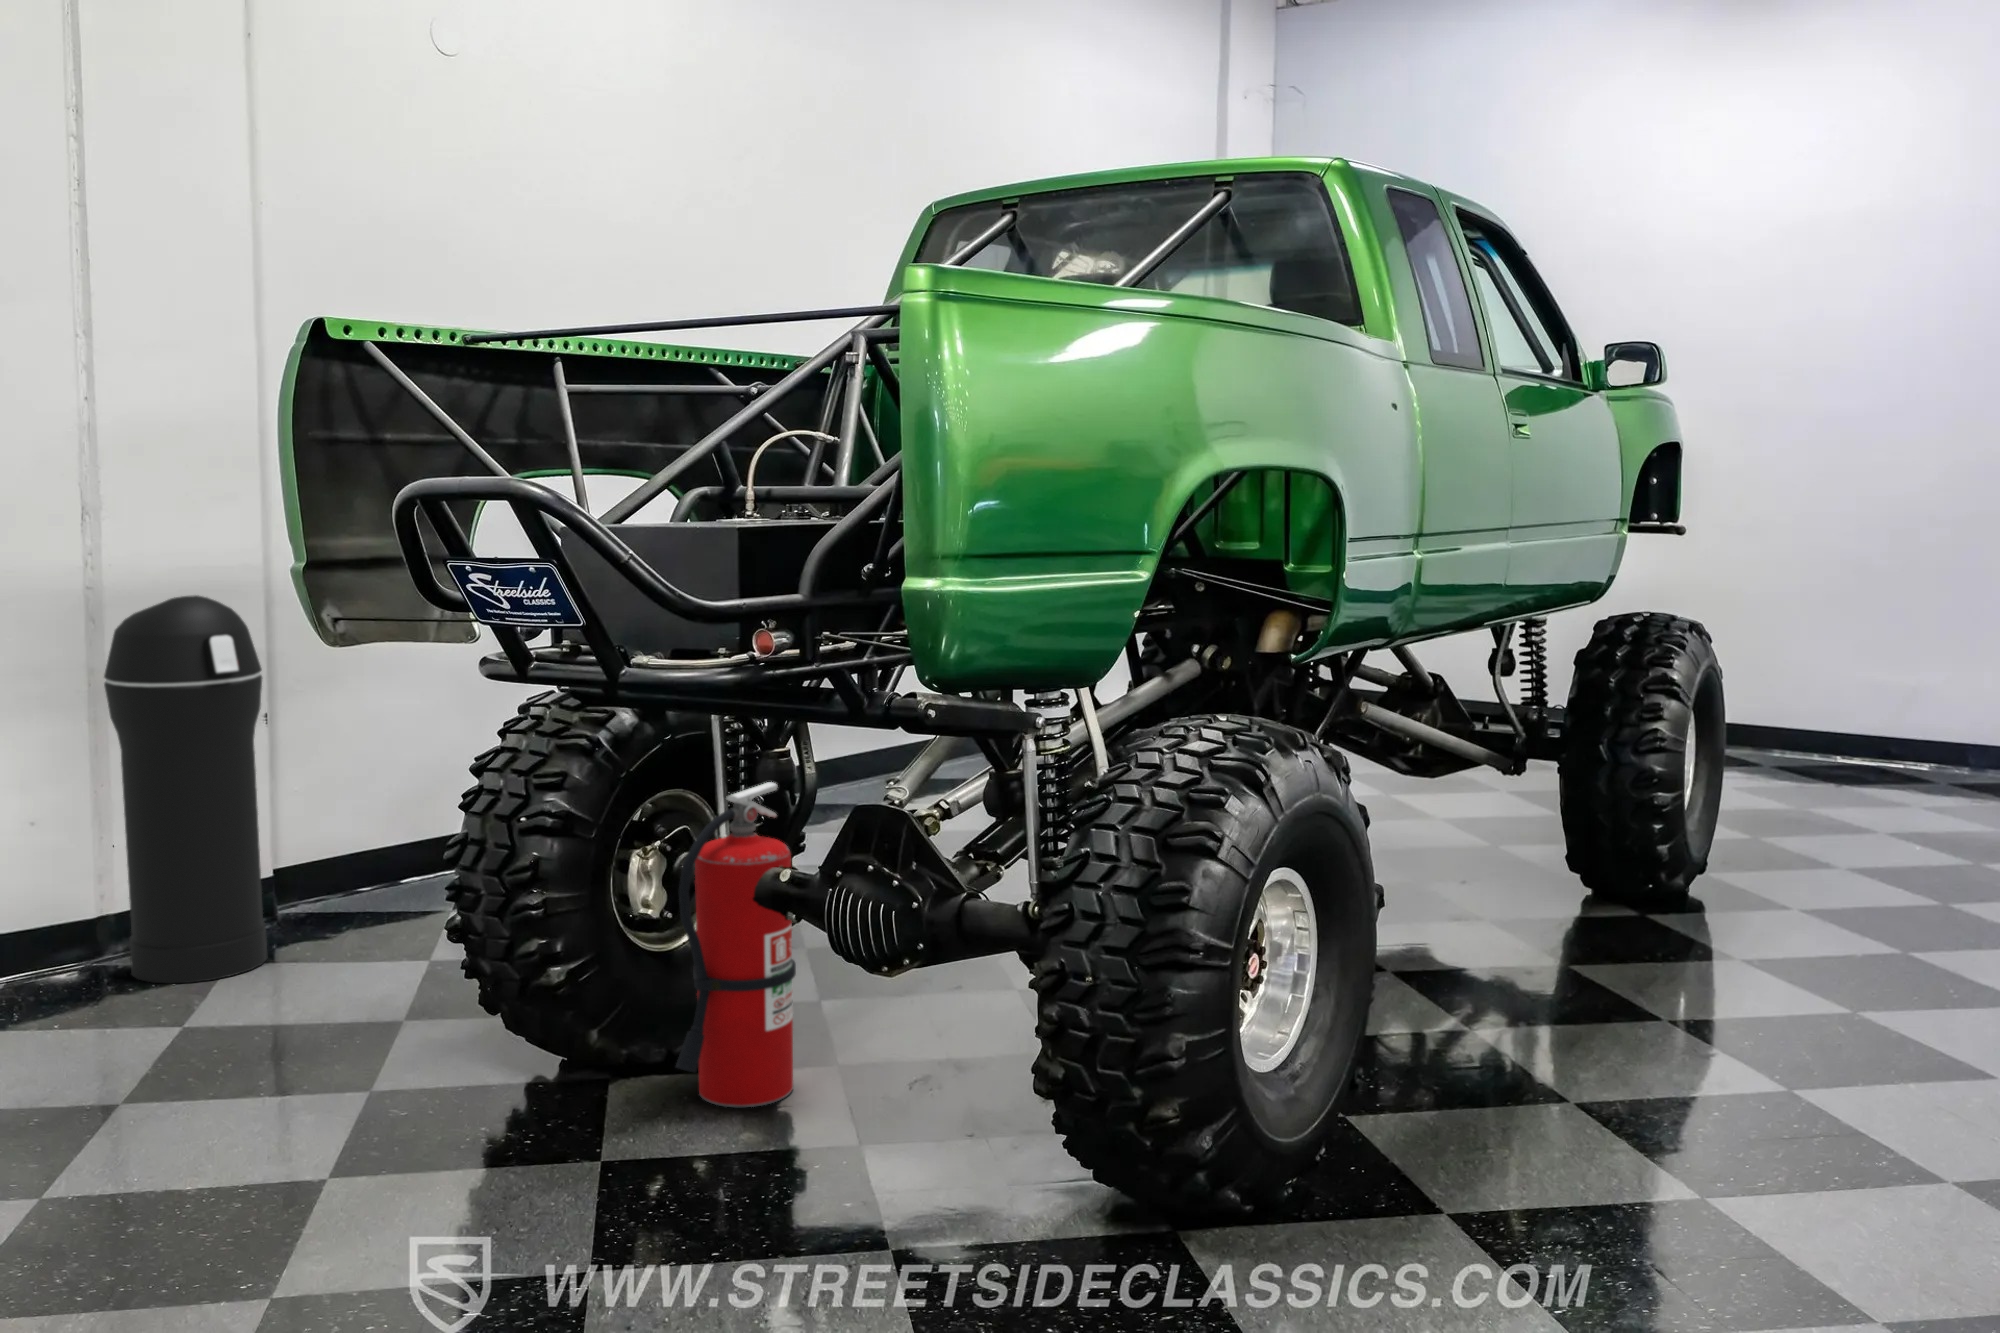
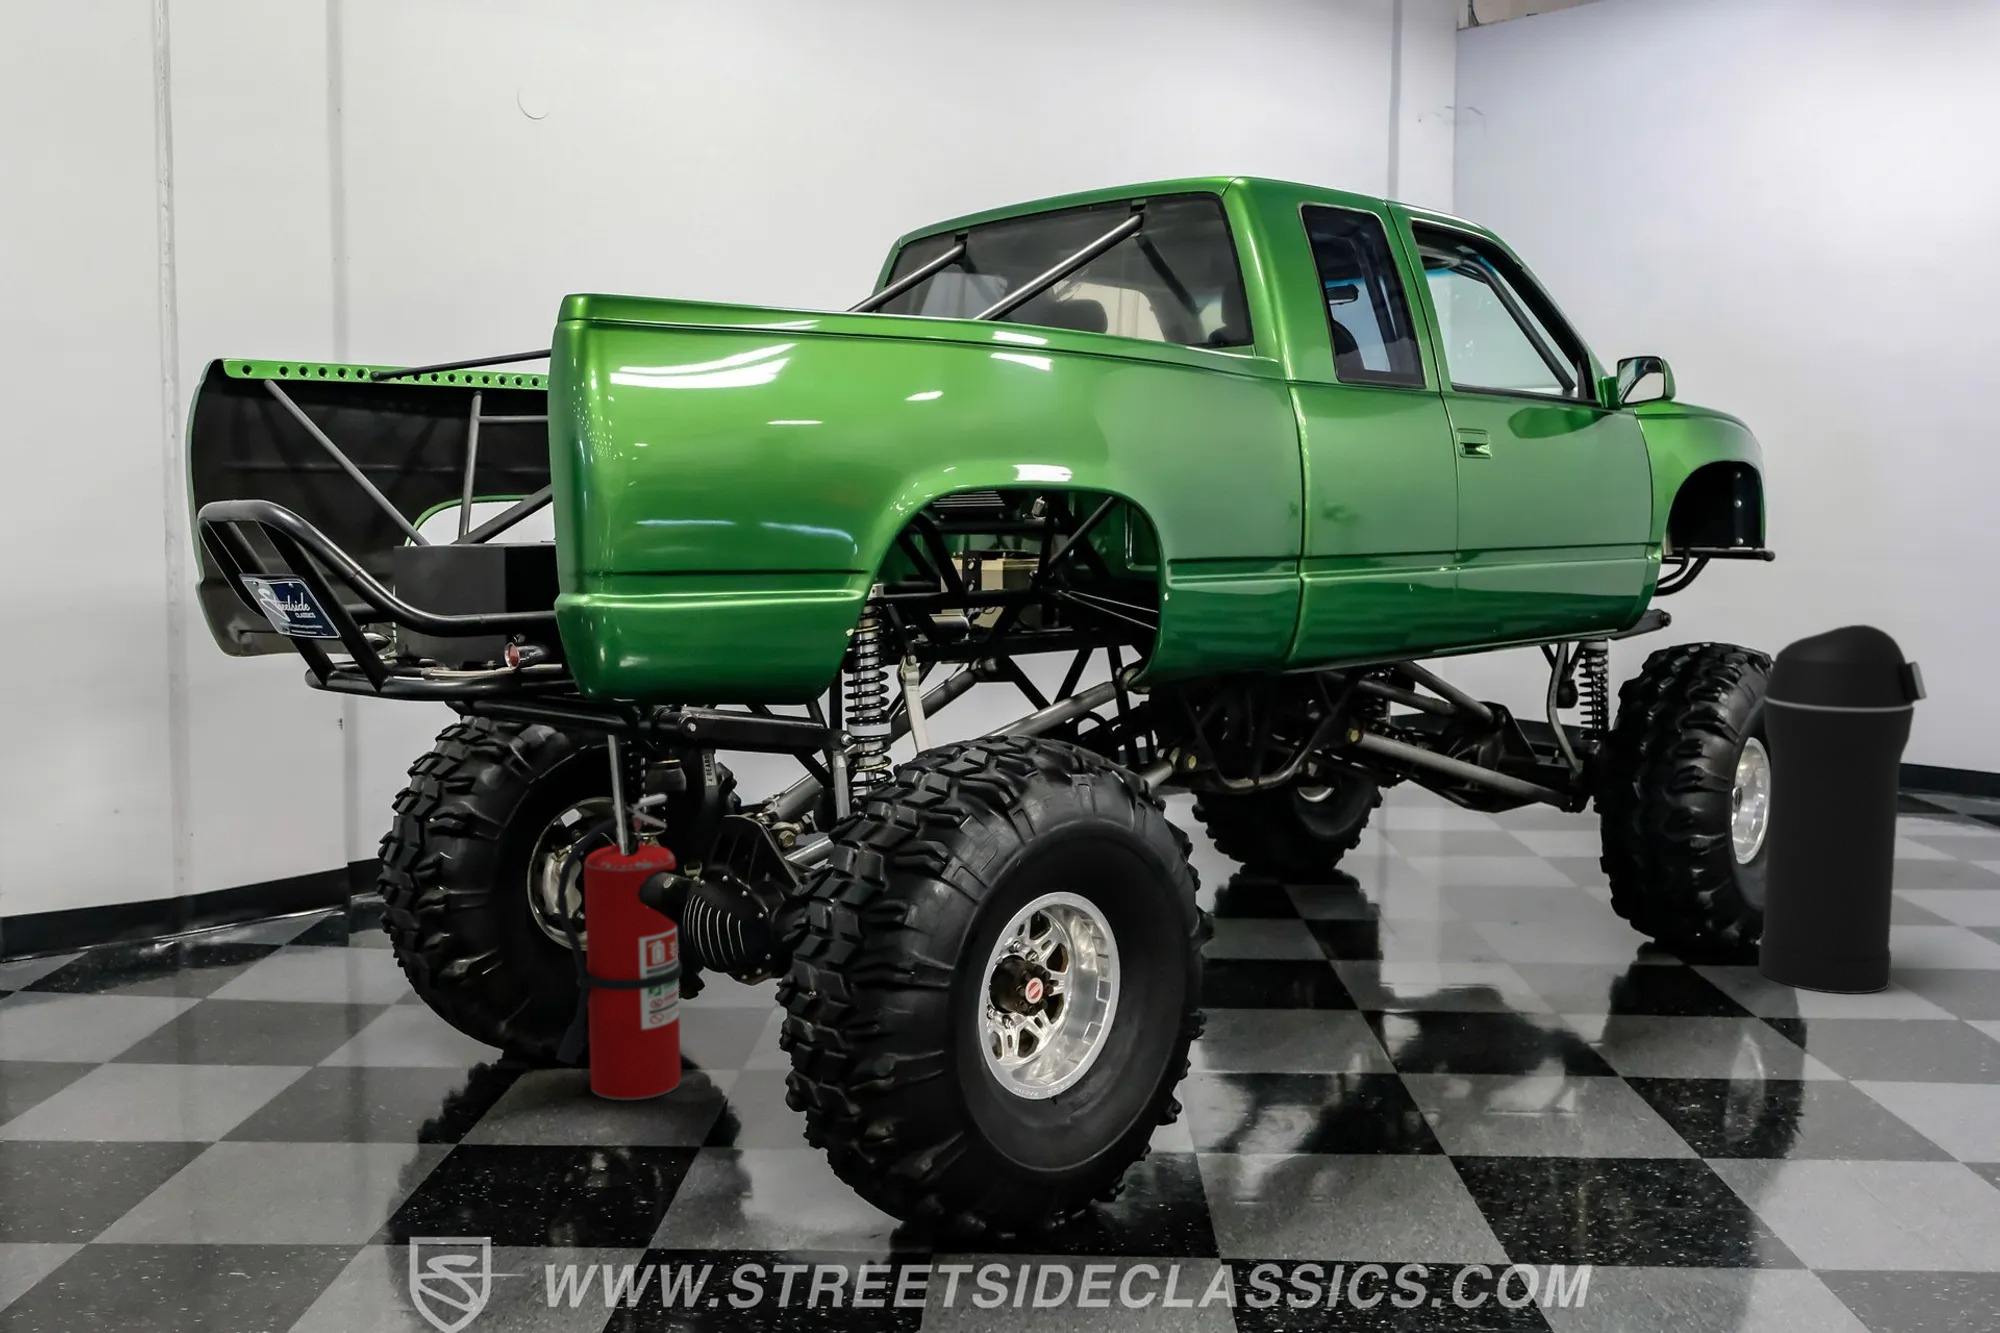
trash can: present [104,595,267,983] -> present [1759,625,1927,994]

